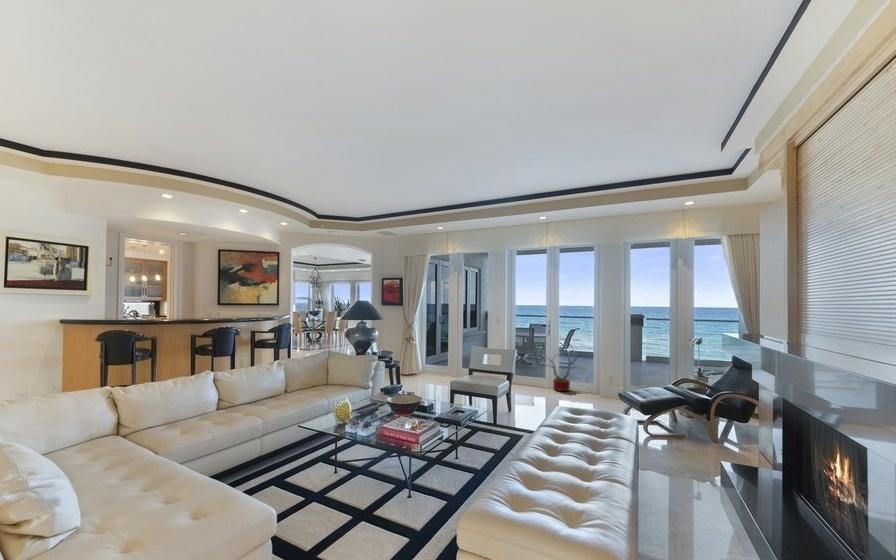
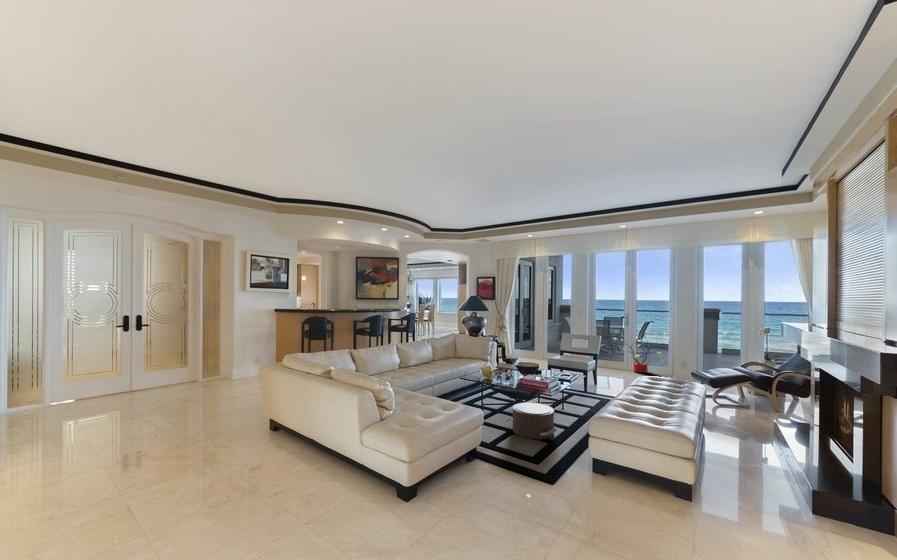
pouf: none [353,460,432,528] -> present [505,403,557,439]

